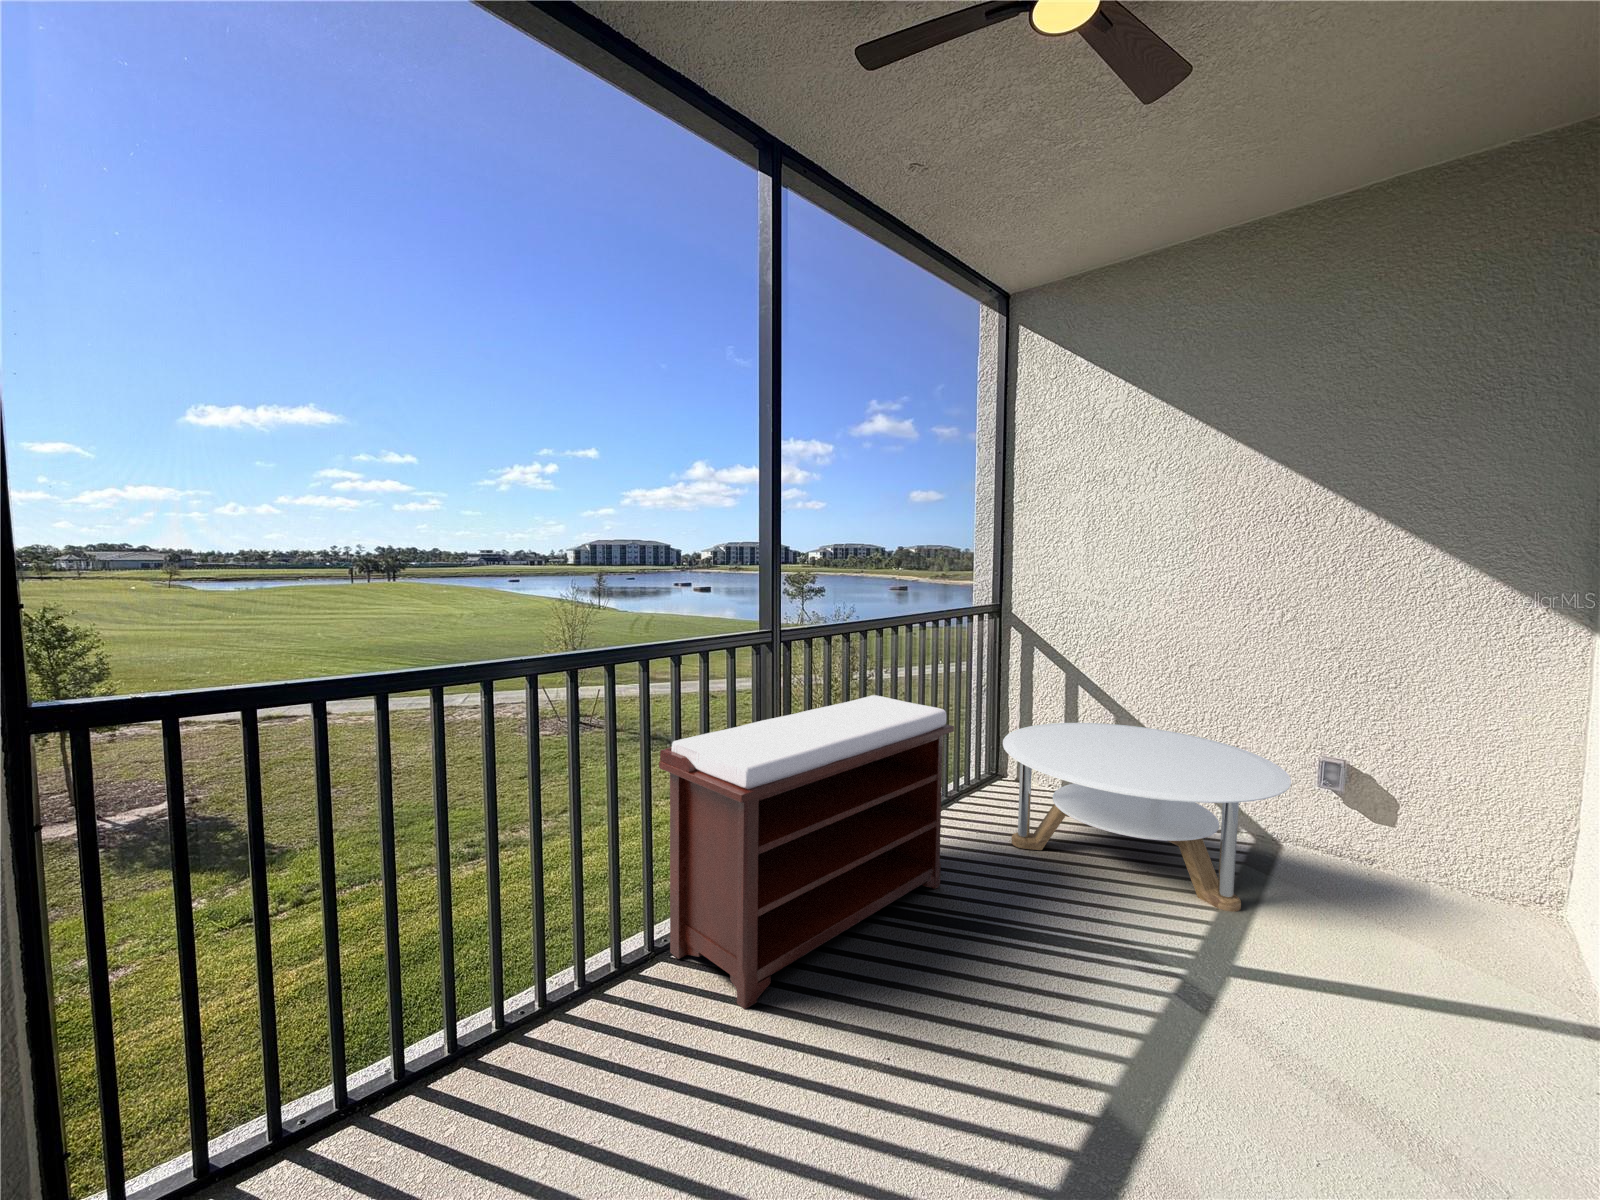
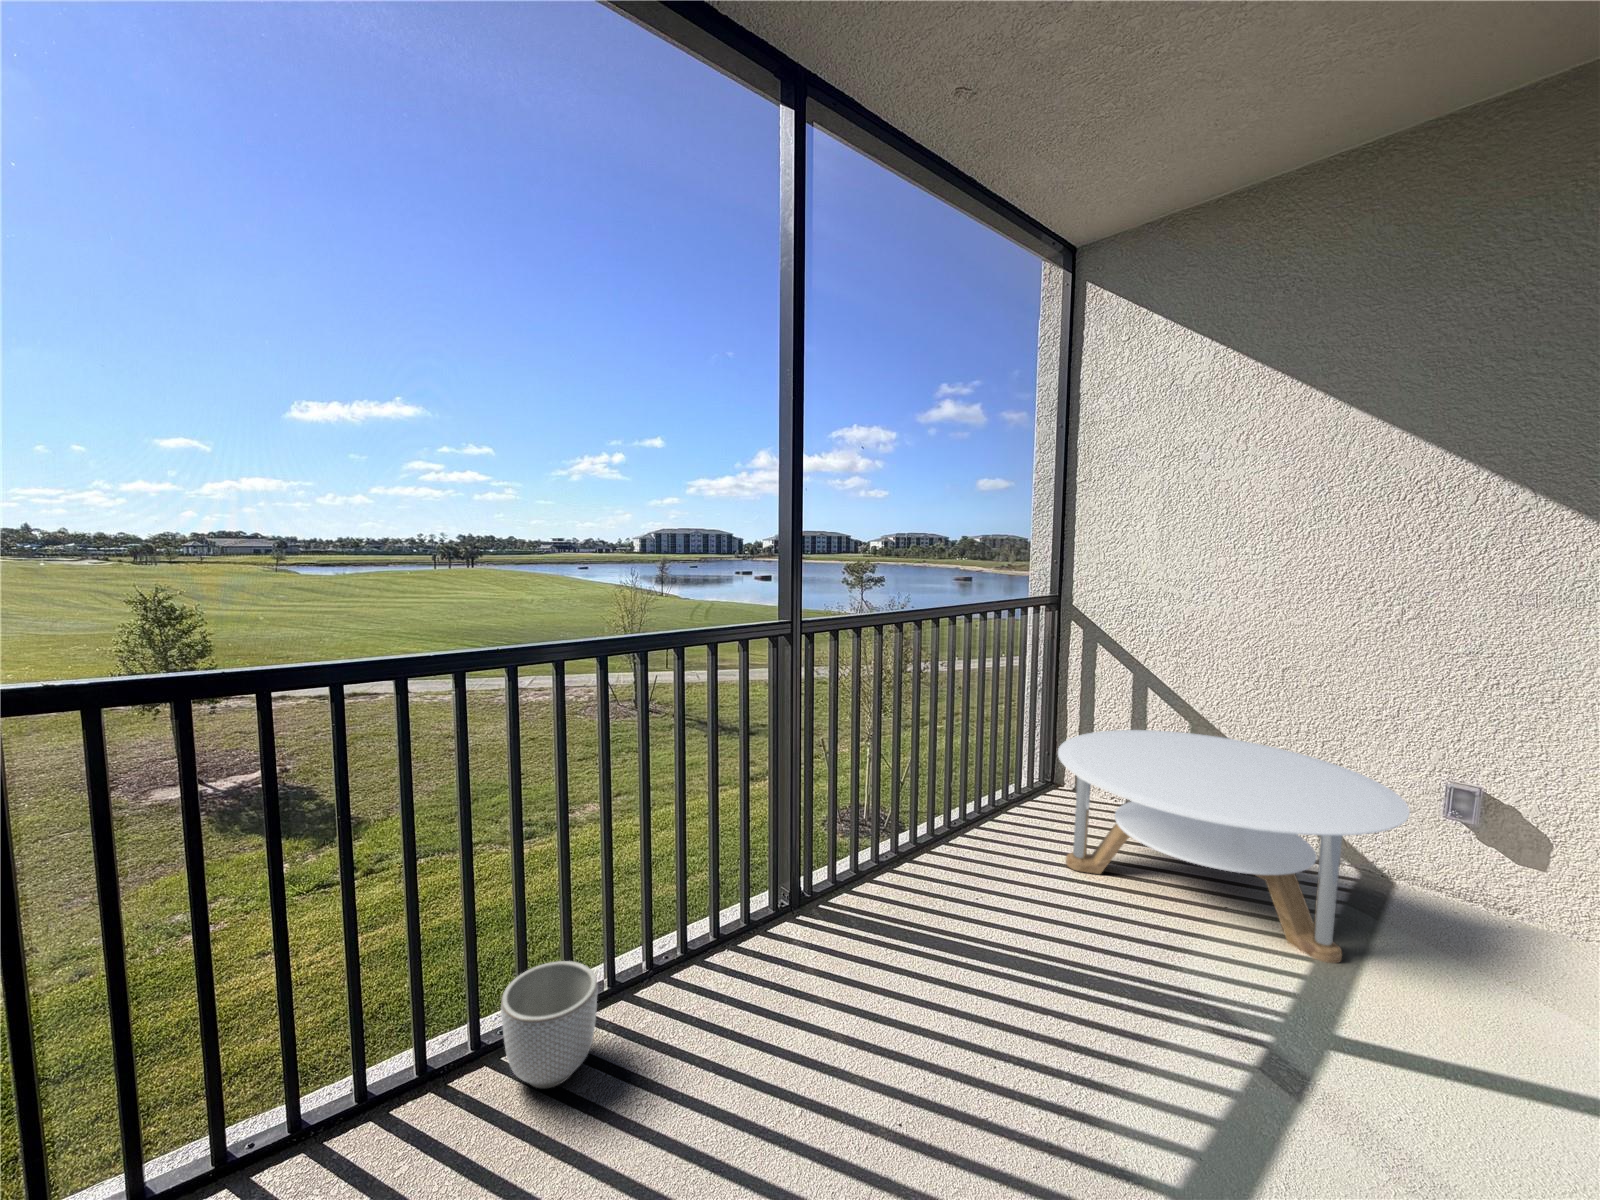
bench: present [659,695,954,1009] -> none [658,695,998,1047]
planter: none [530,942,615,1055] -> present [501,961,597,1088]

